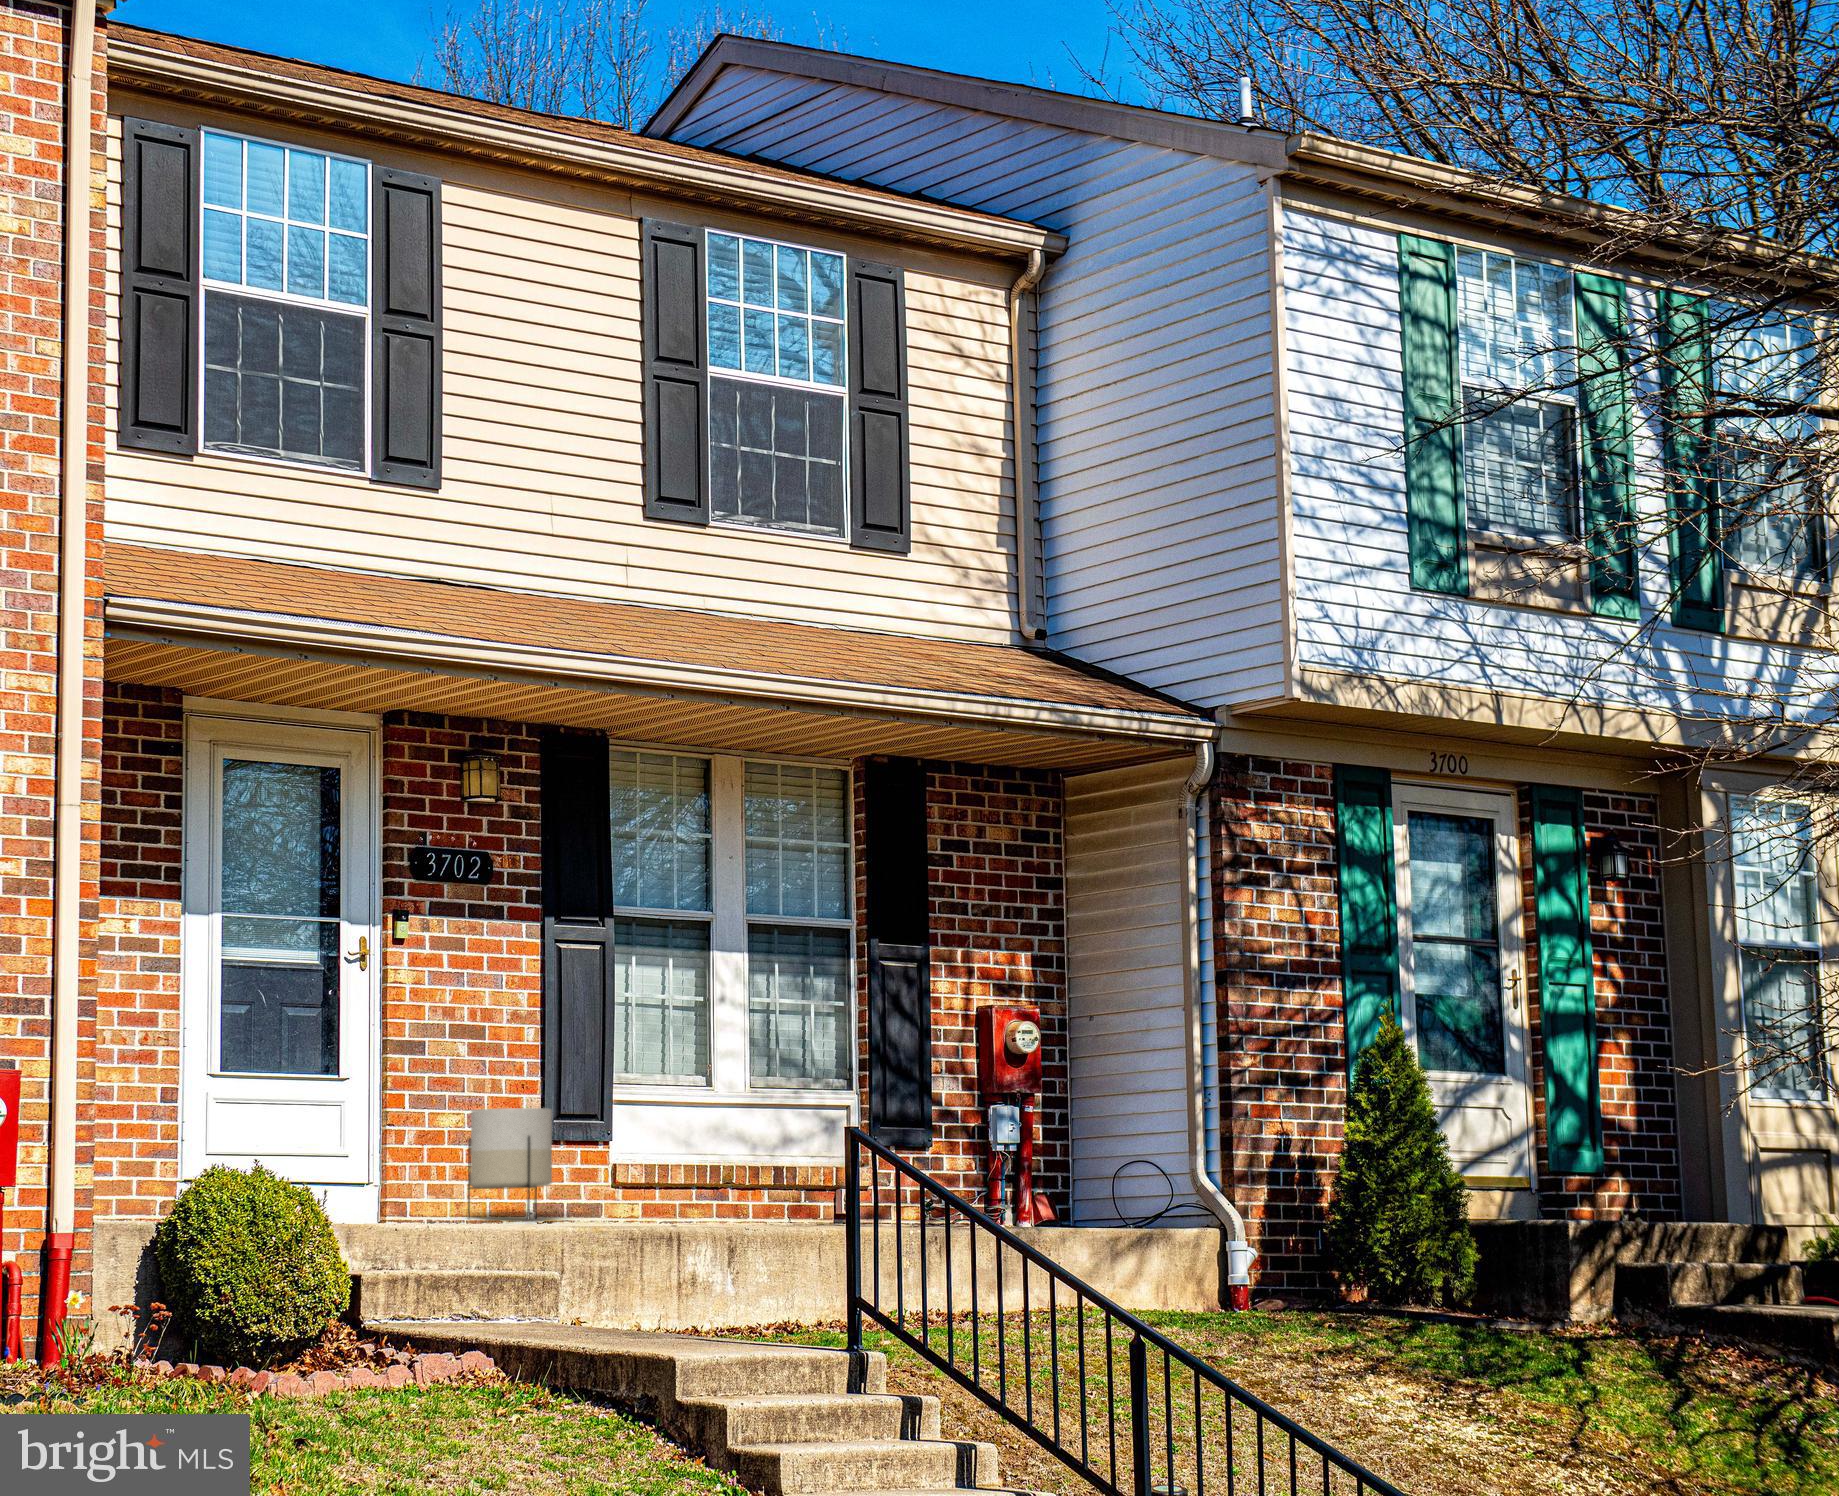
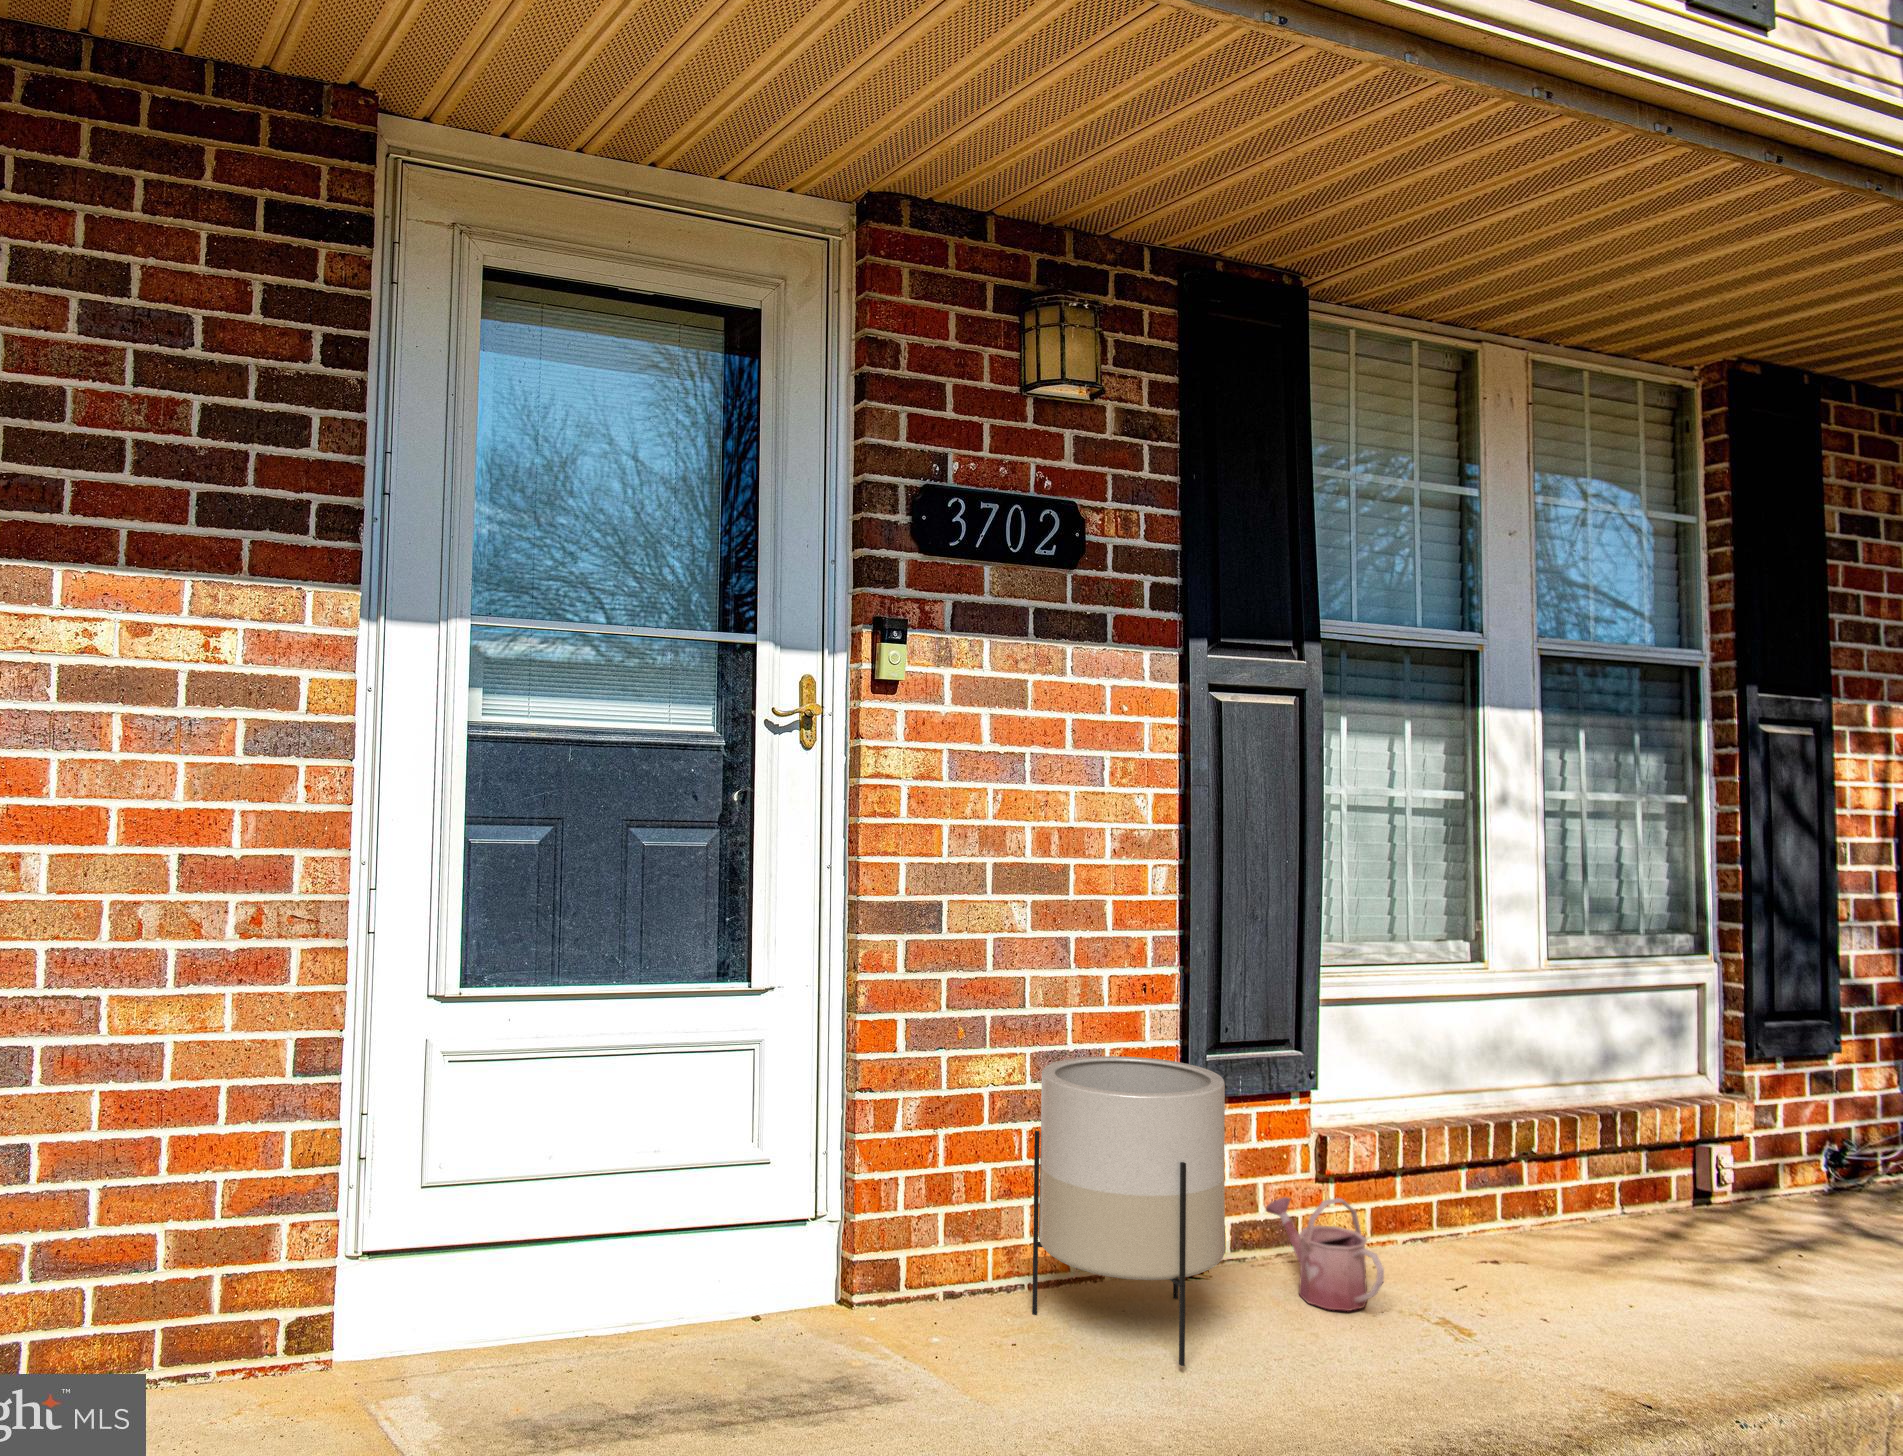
watering can: none [584,1174,627,1219] -> present [1266,1197,1384,1311]

